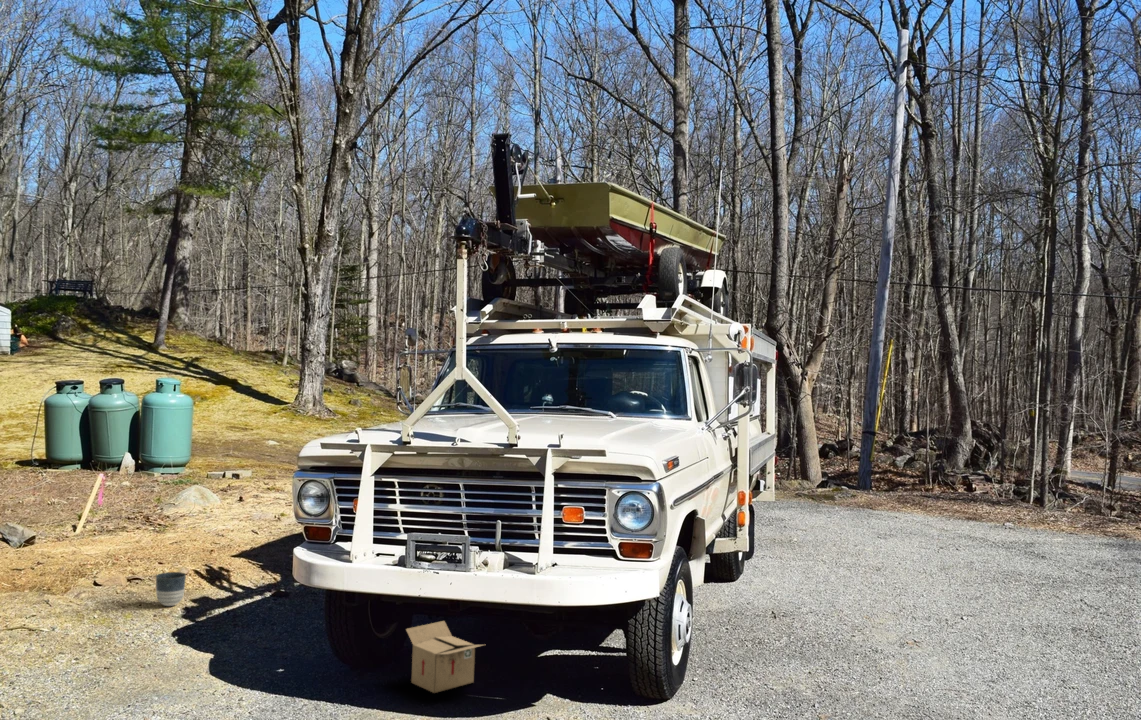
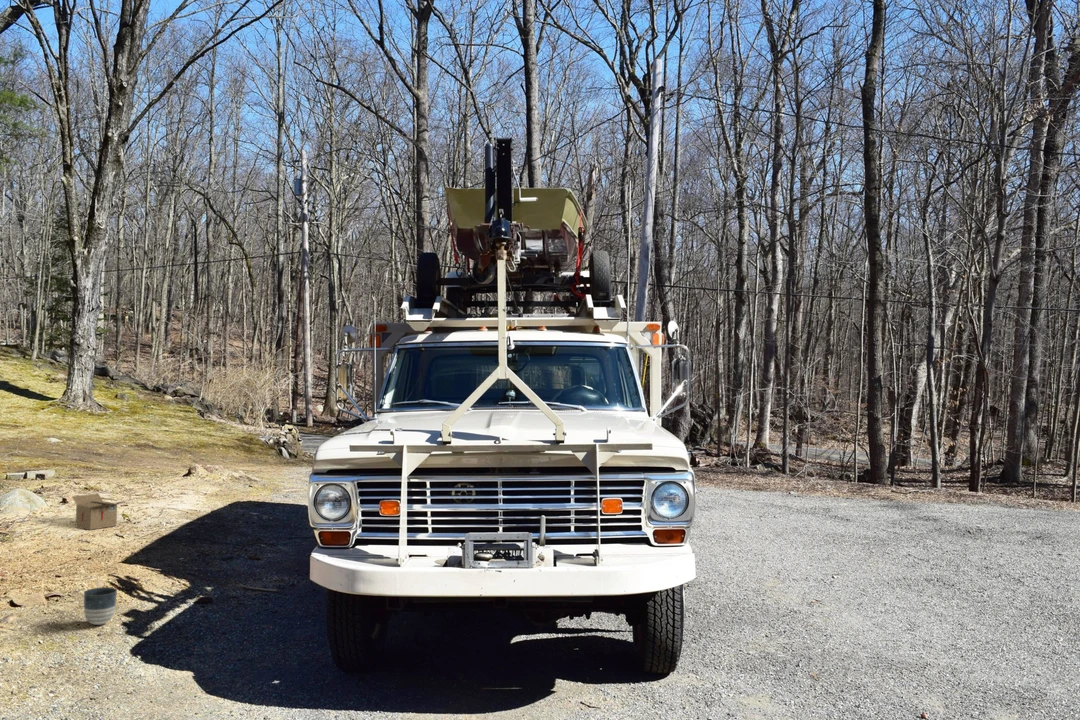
cardboard box: present [406,621,483,693] -> present [72,493,117,530]

